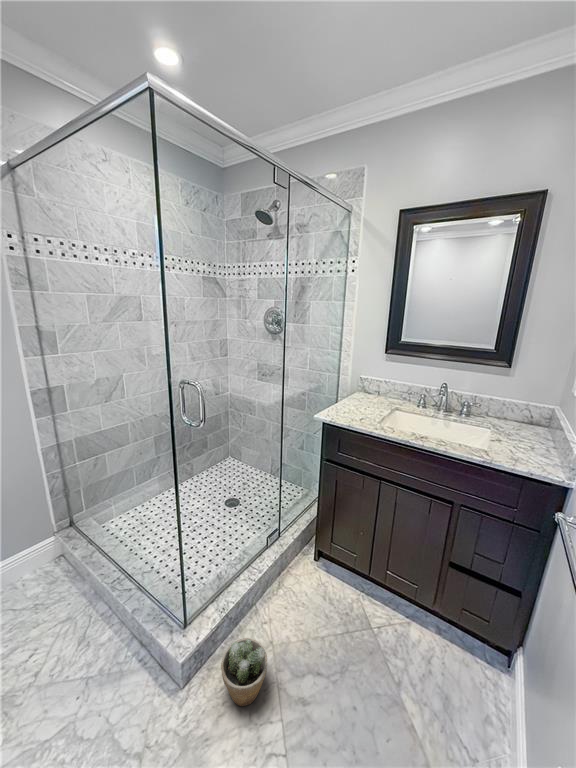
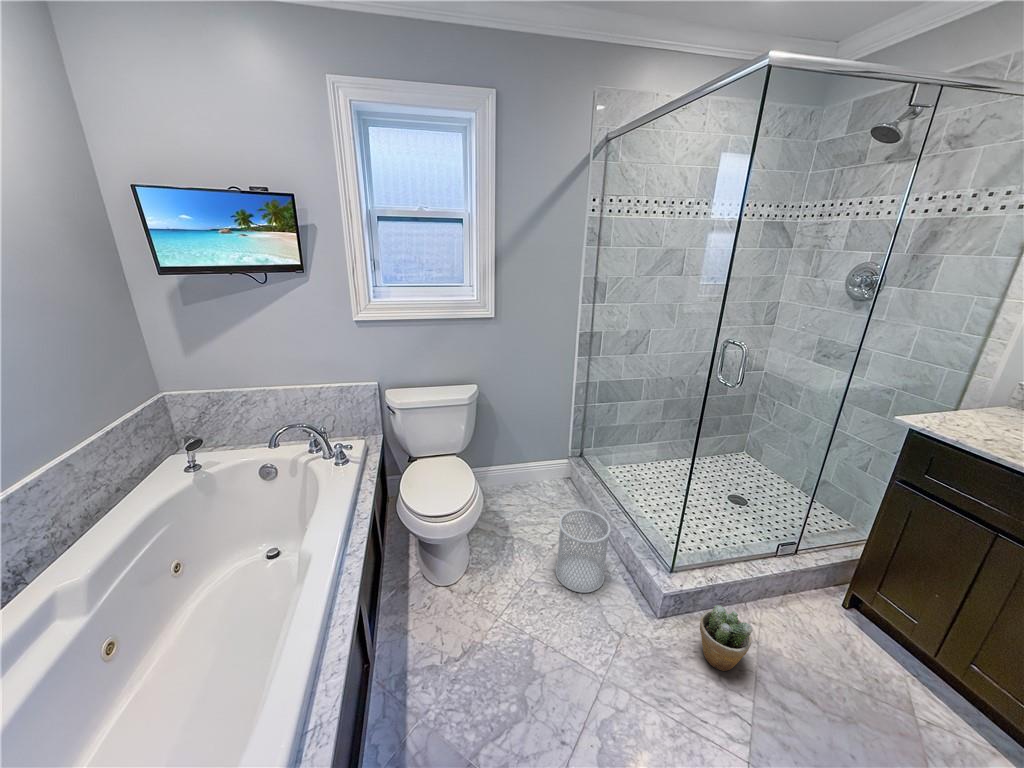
wastebasket: none [29,605,115,732] -> present [556,509,611,593]

